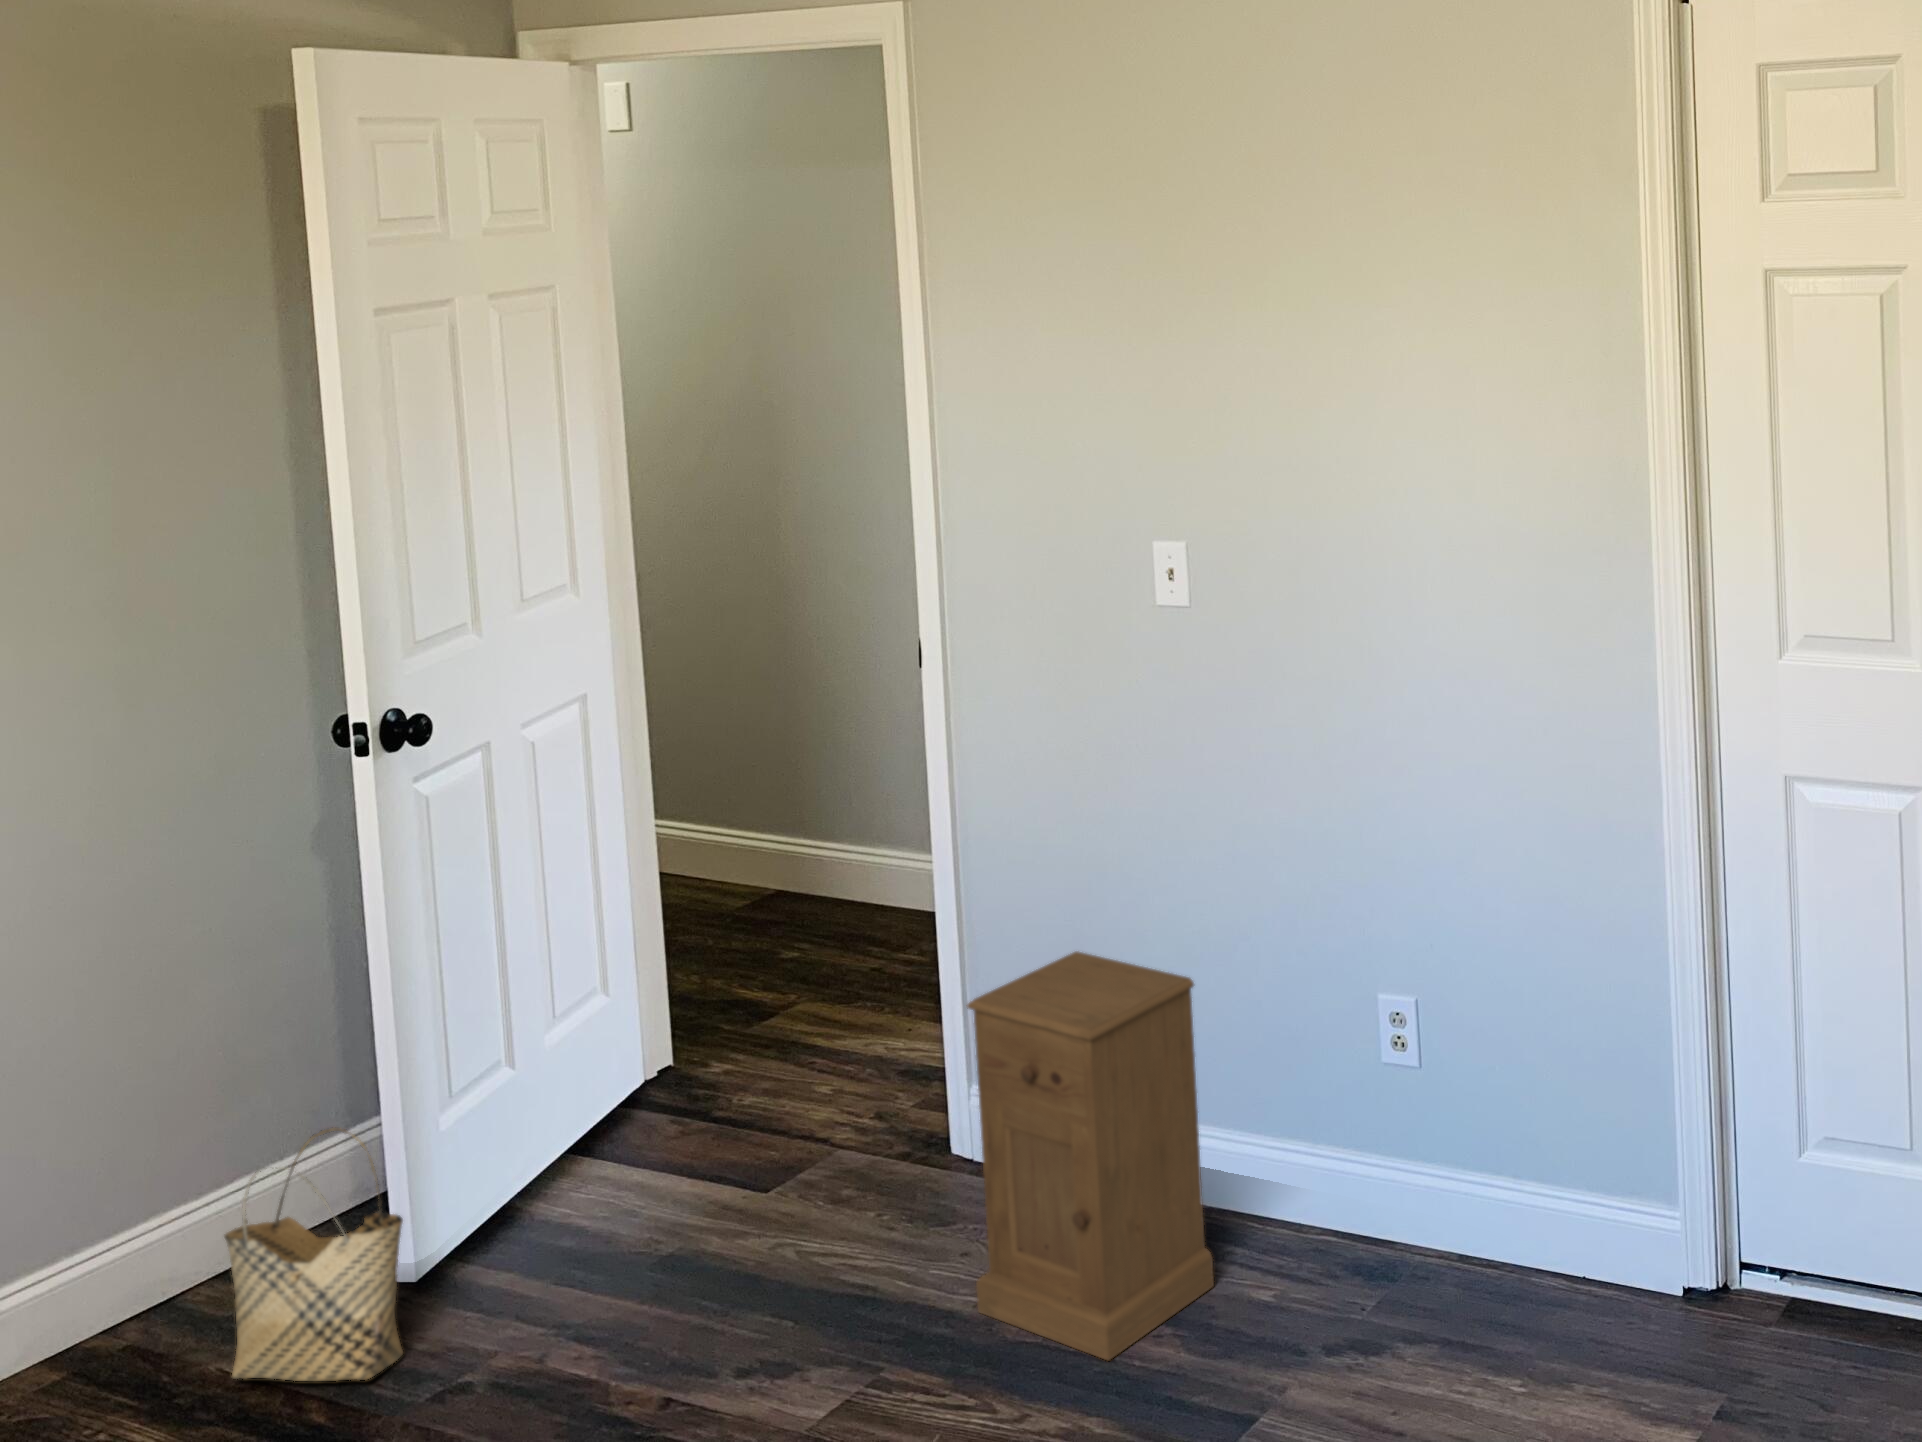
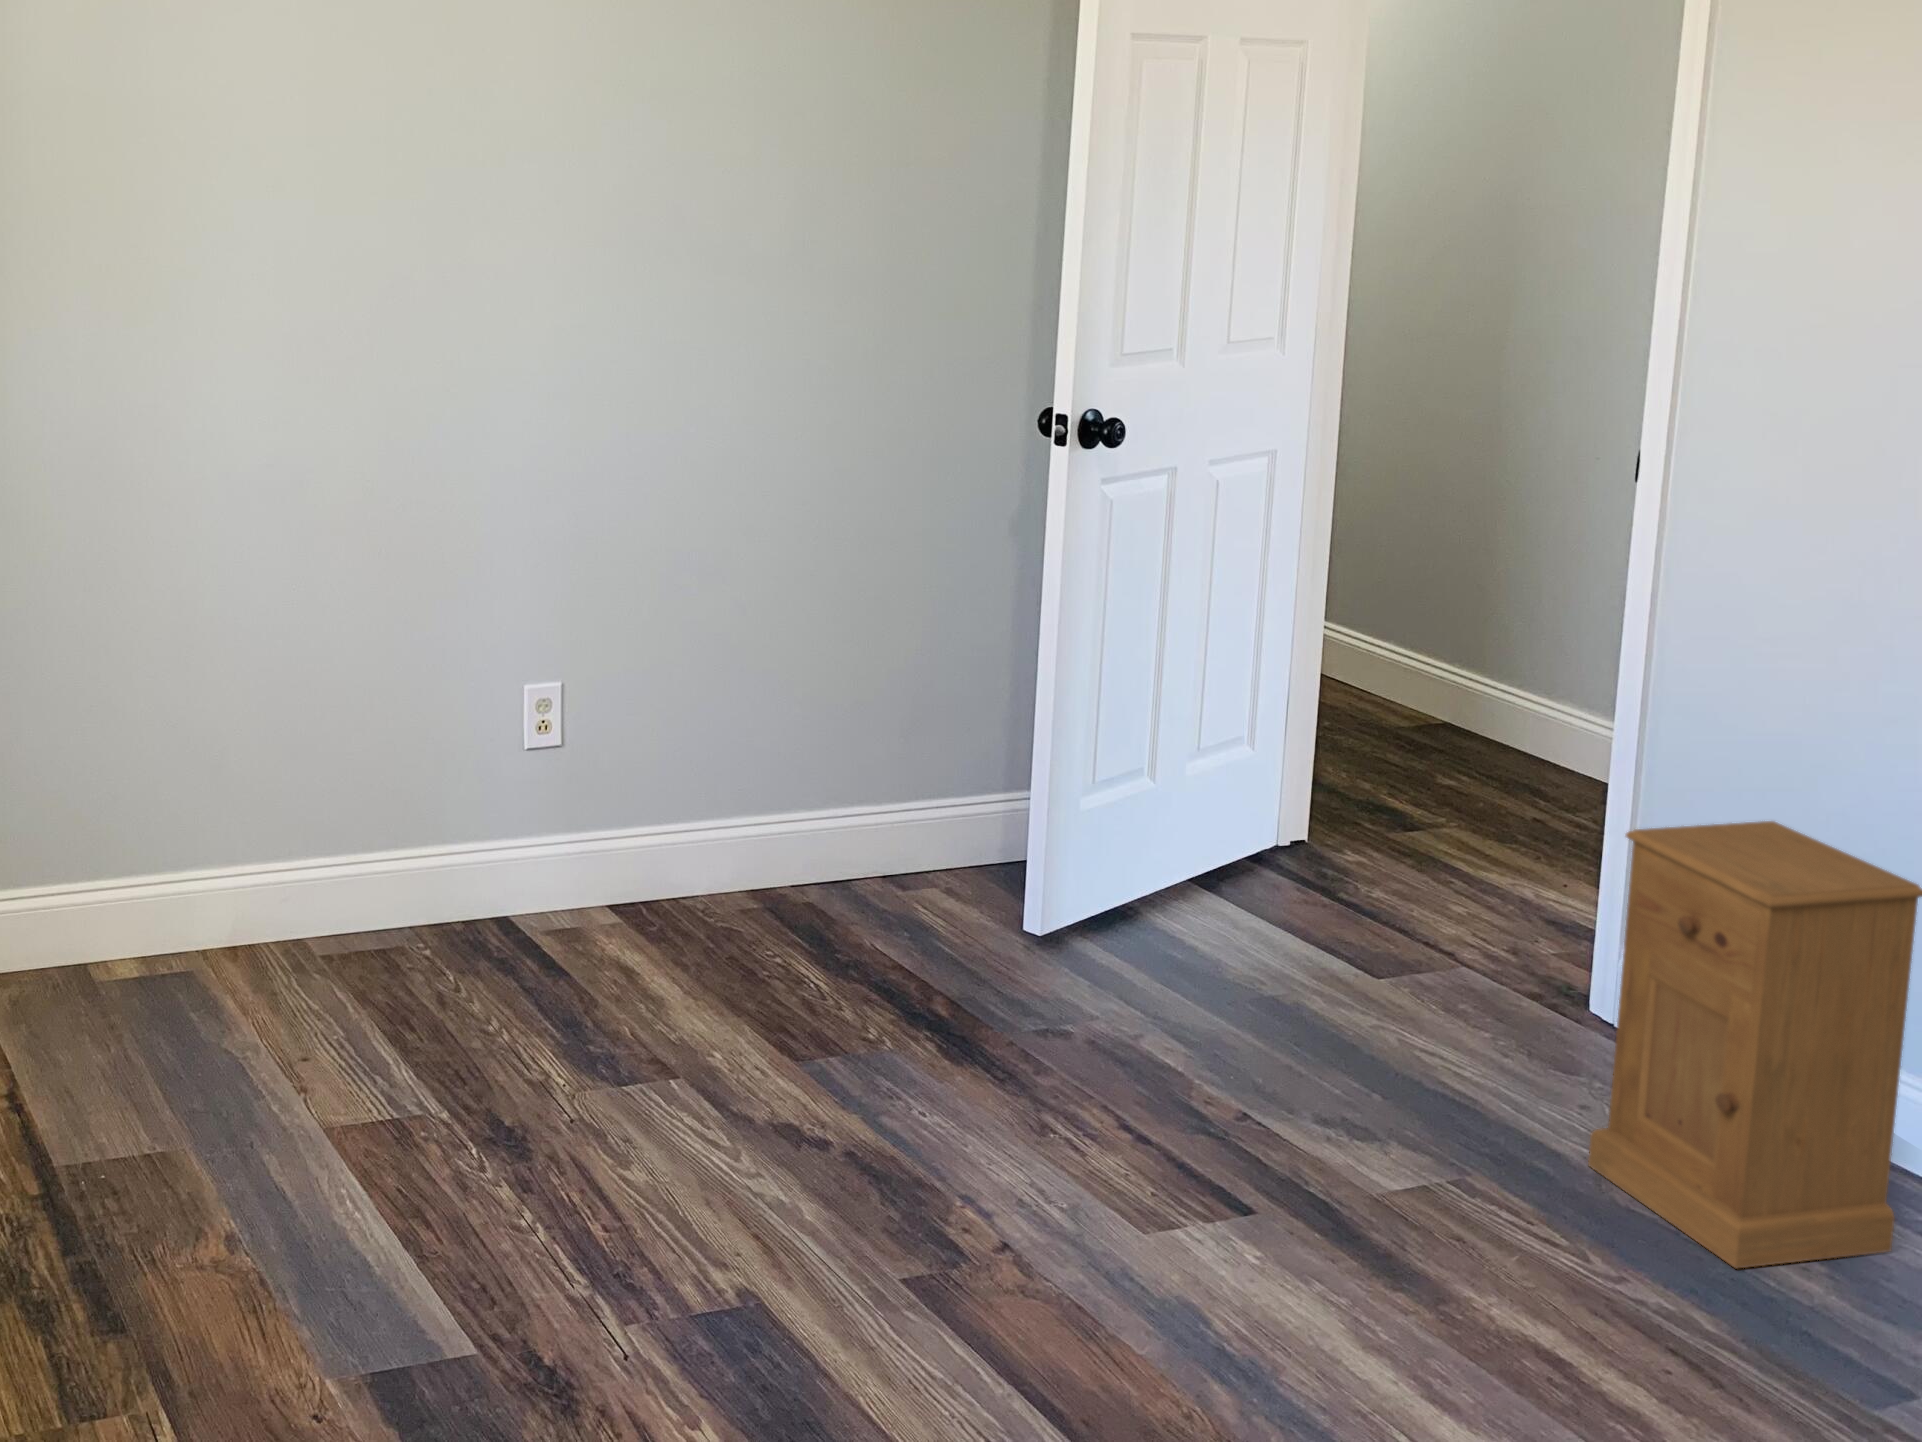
woven basket: present [224,1128,403,1381] -> none [887,768,1038,995]

